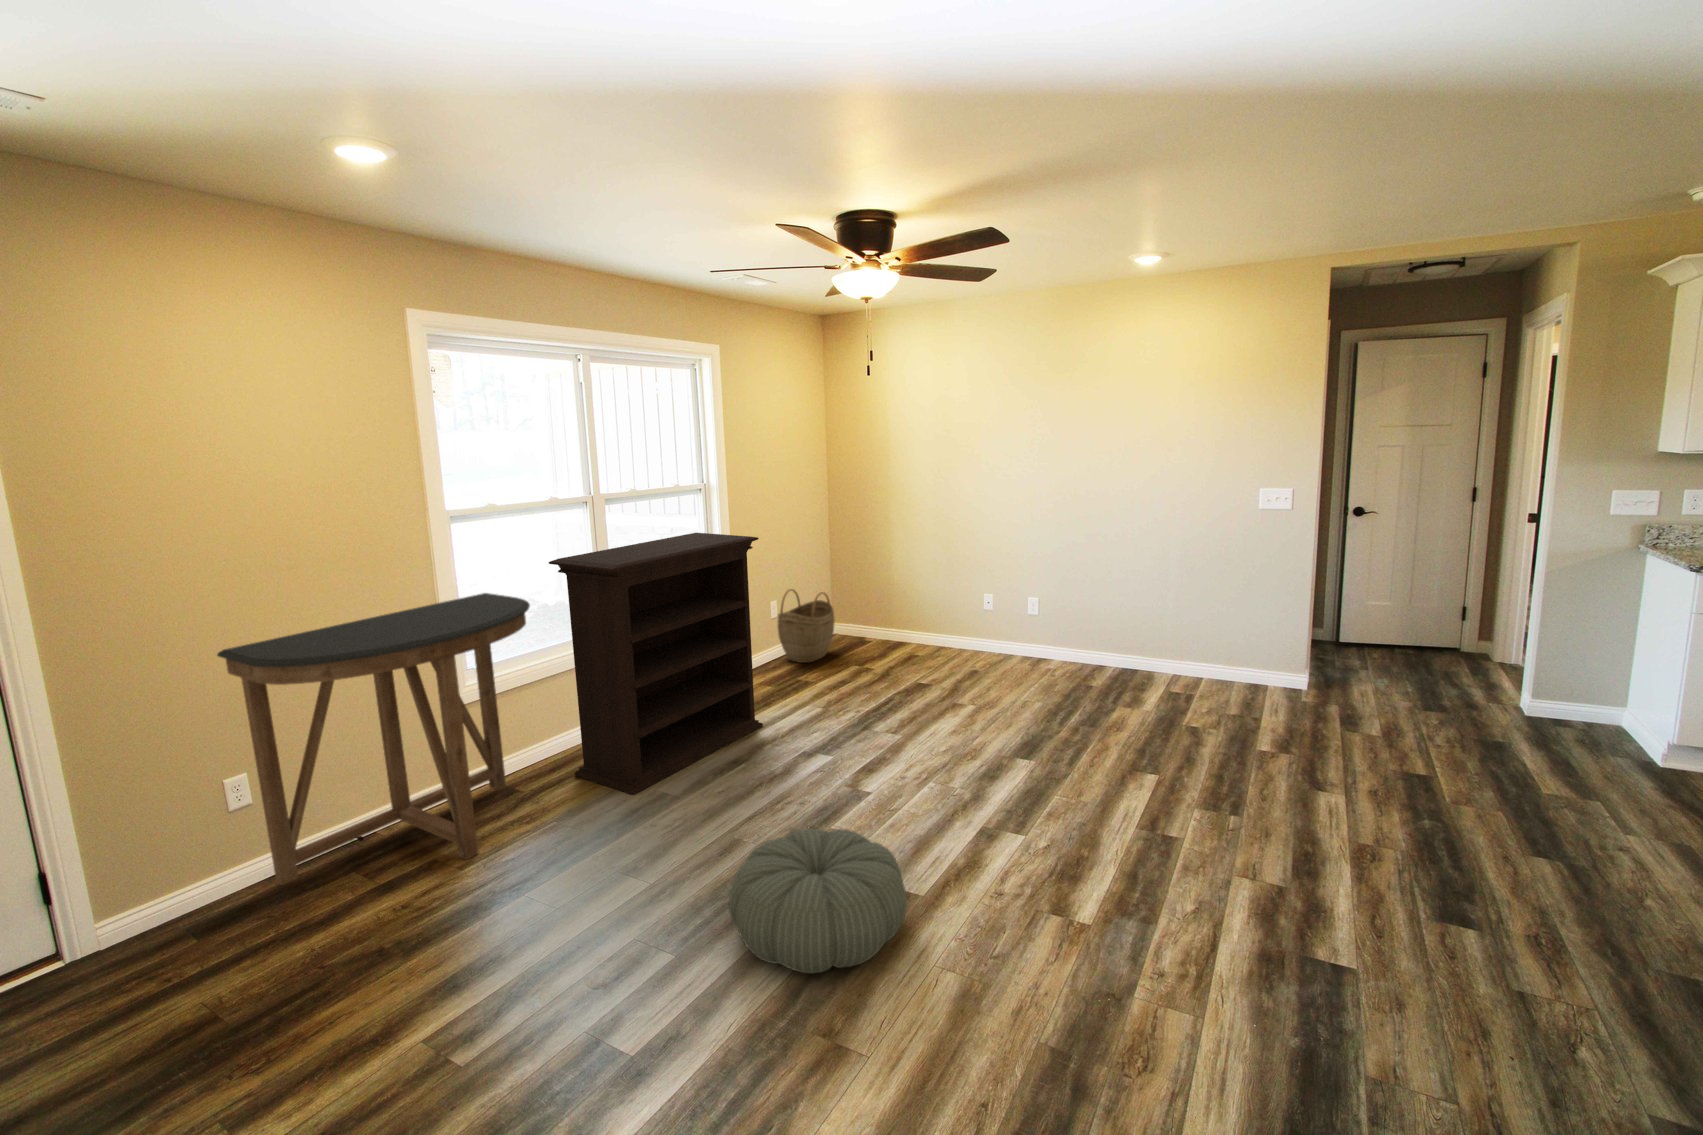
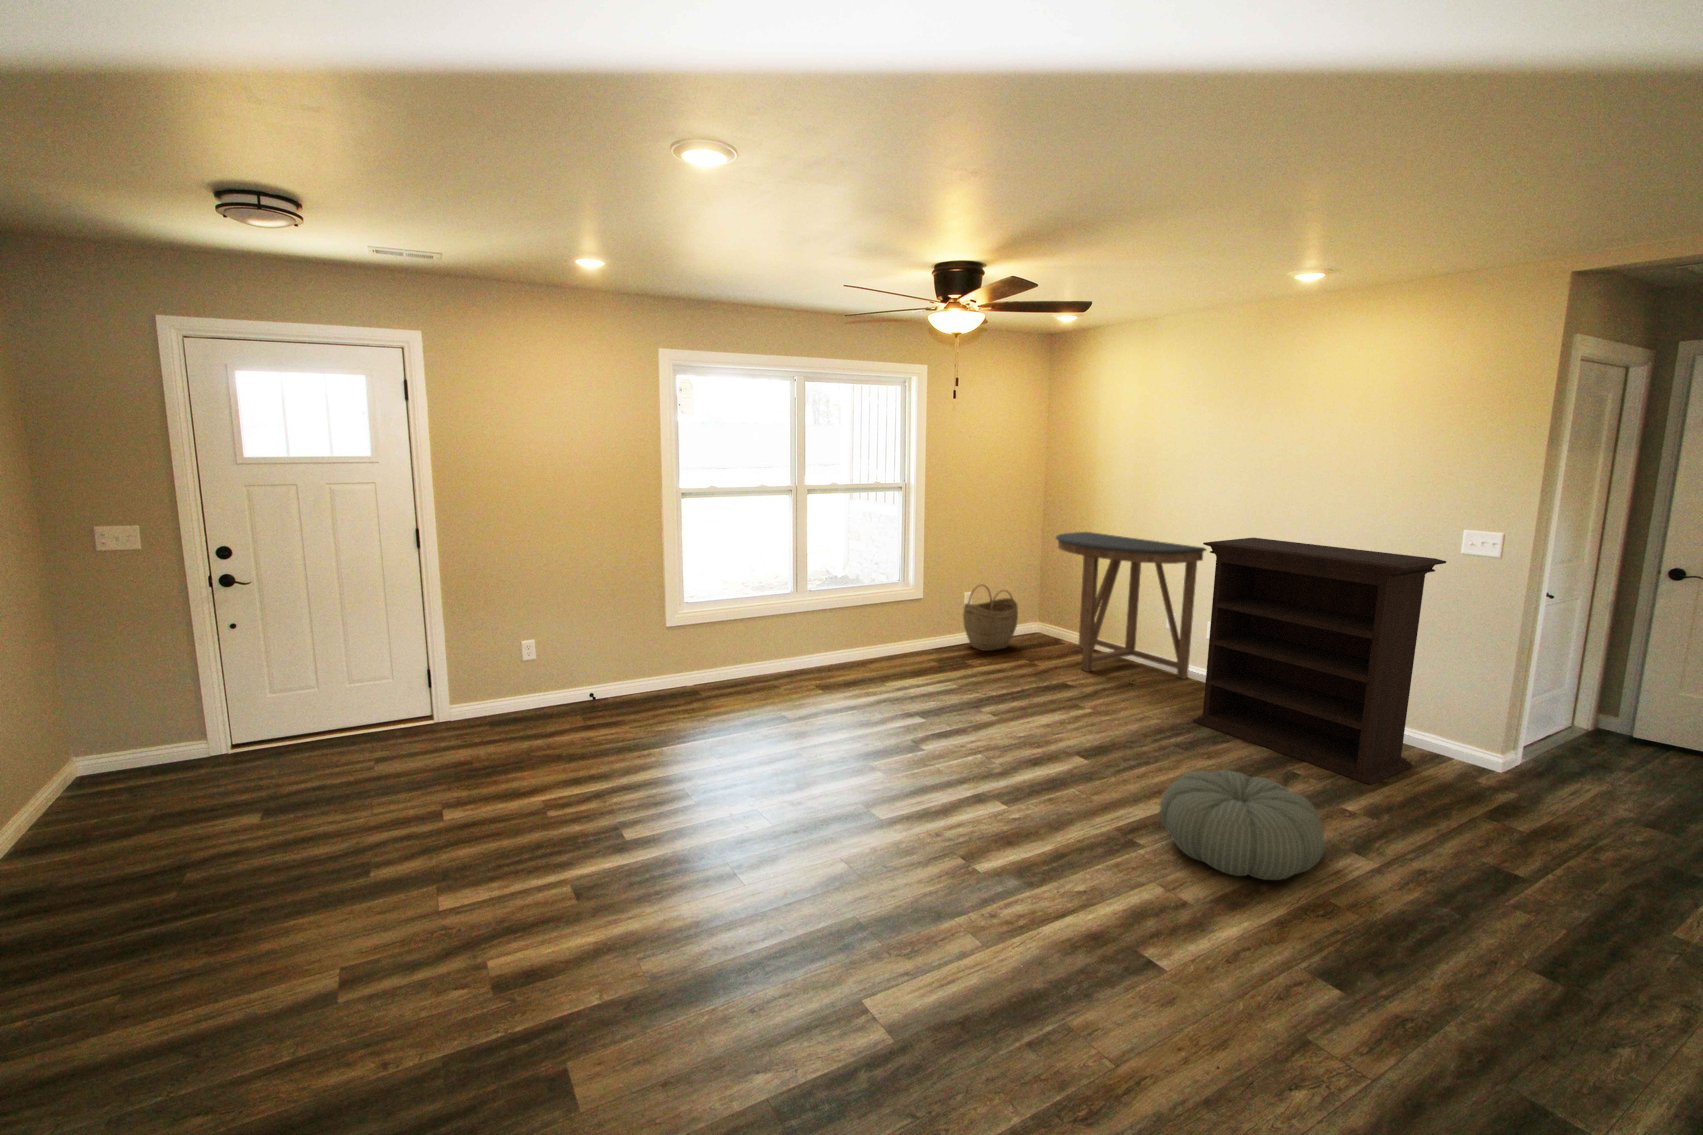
bookshelf: present [549,533,763,795] -> present [1193,538,1446,785]
console table: present [217,593,530,885] -> present [1056,532,1206,679]
pouf: present [729,829,907,973] -> present [1160,770,1325,880]

